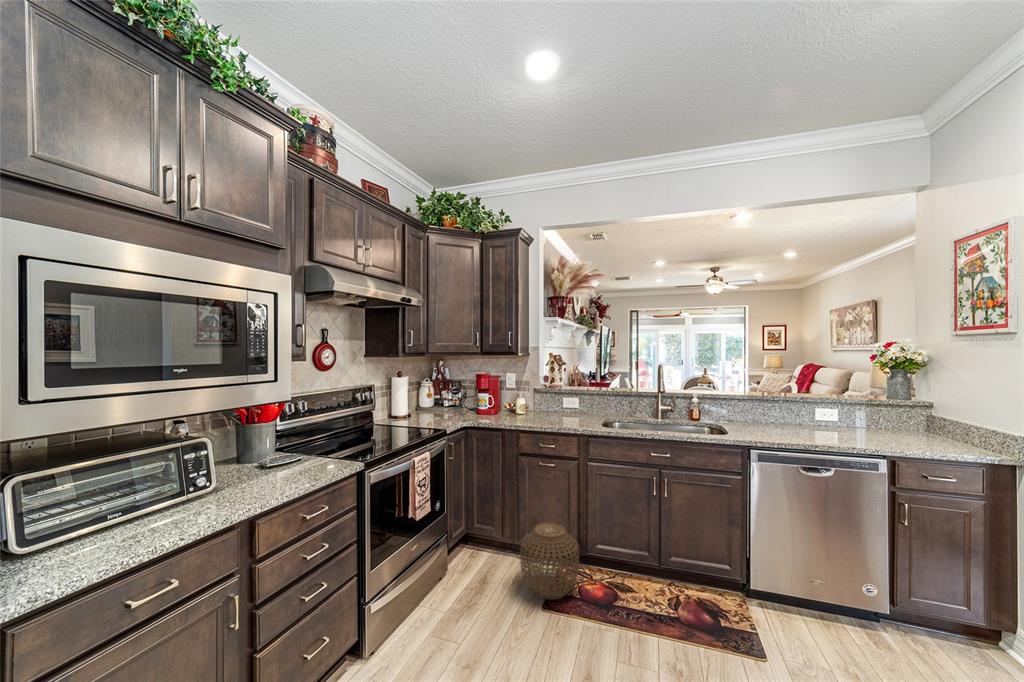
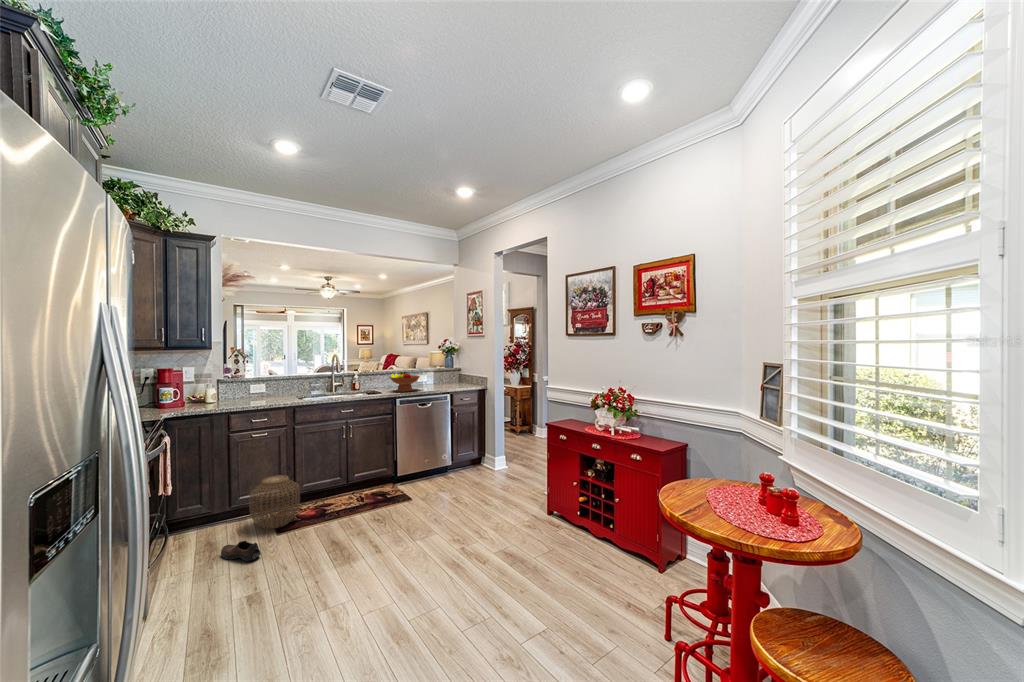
fruit bowl: none [745,399,810,437] -> present [389,372,420,392]
shoe: none [468,599,495,642] -> present [221,541,261,561]

